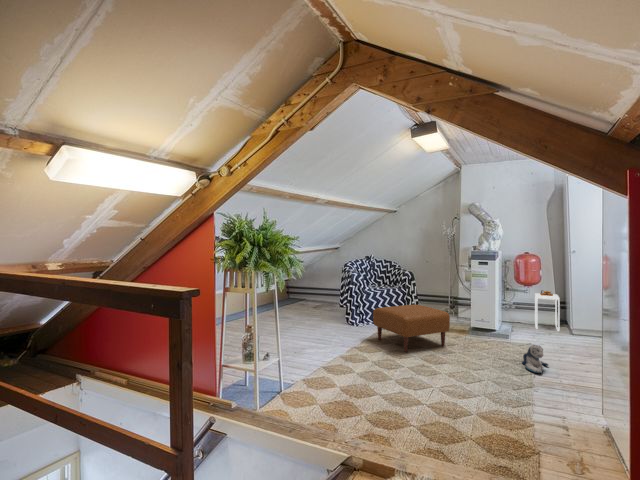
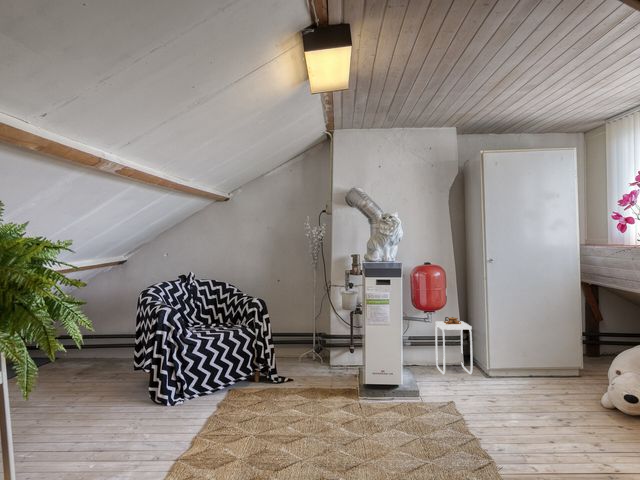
ottoman: present [373,304,450,352] -> none [210,358,345,454]
plush toy: present [522,344,548,373] -> none [465,411,506,462]

